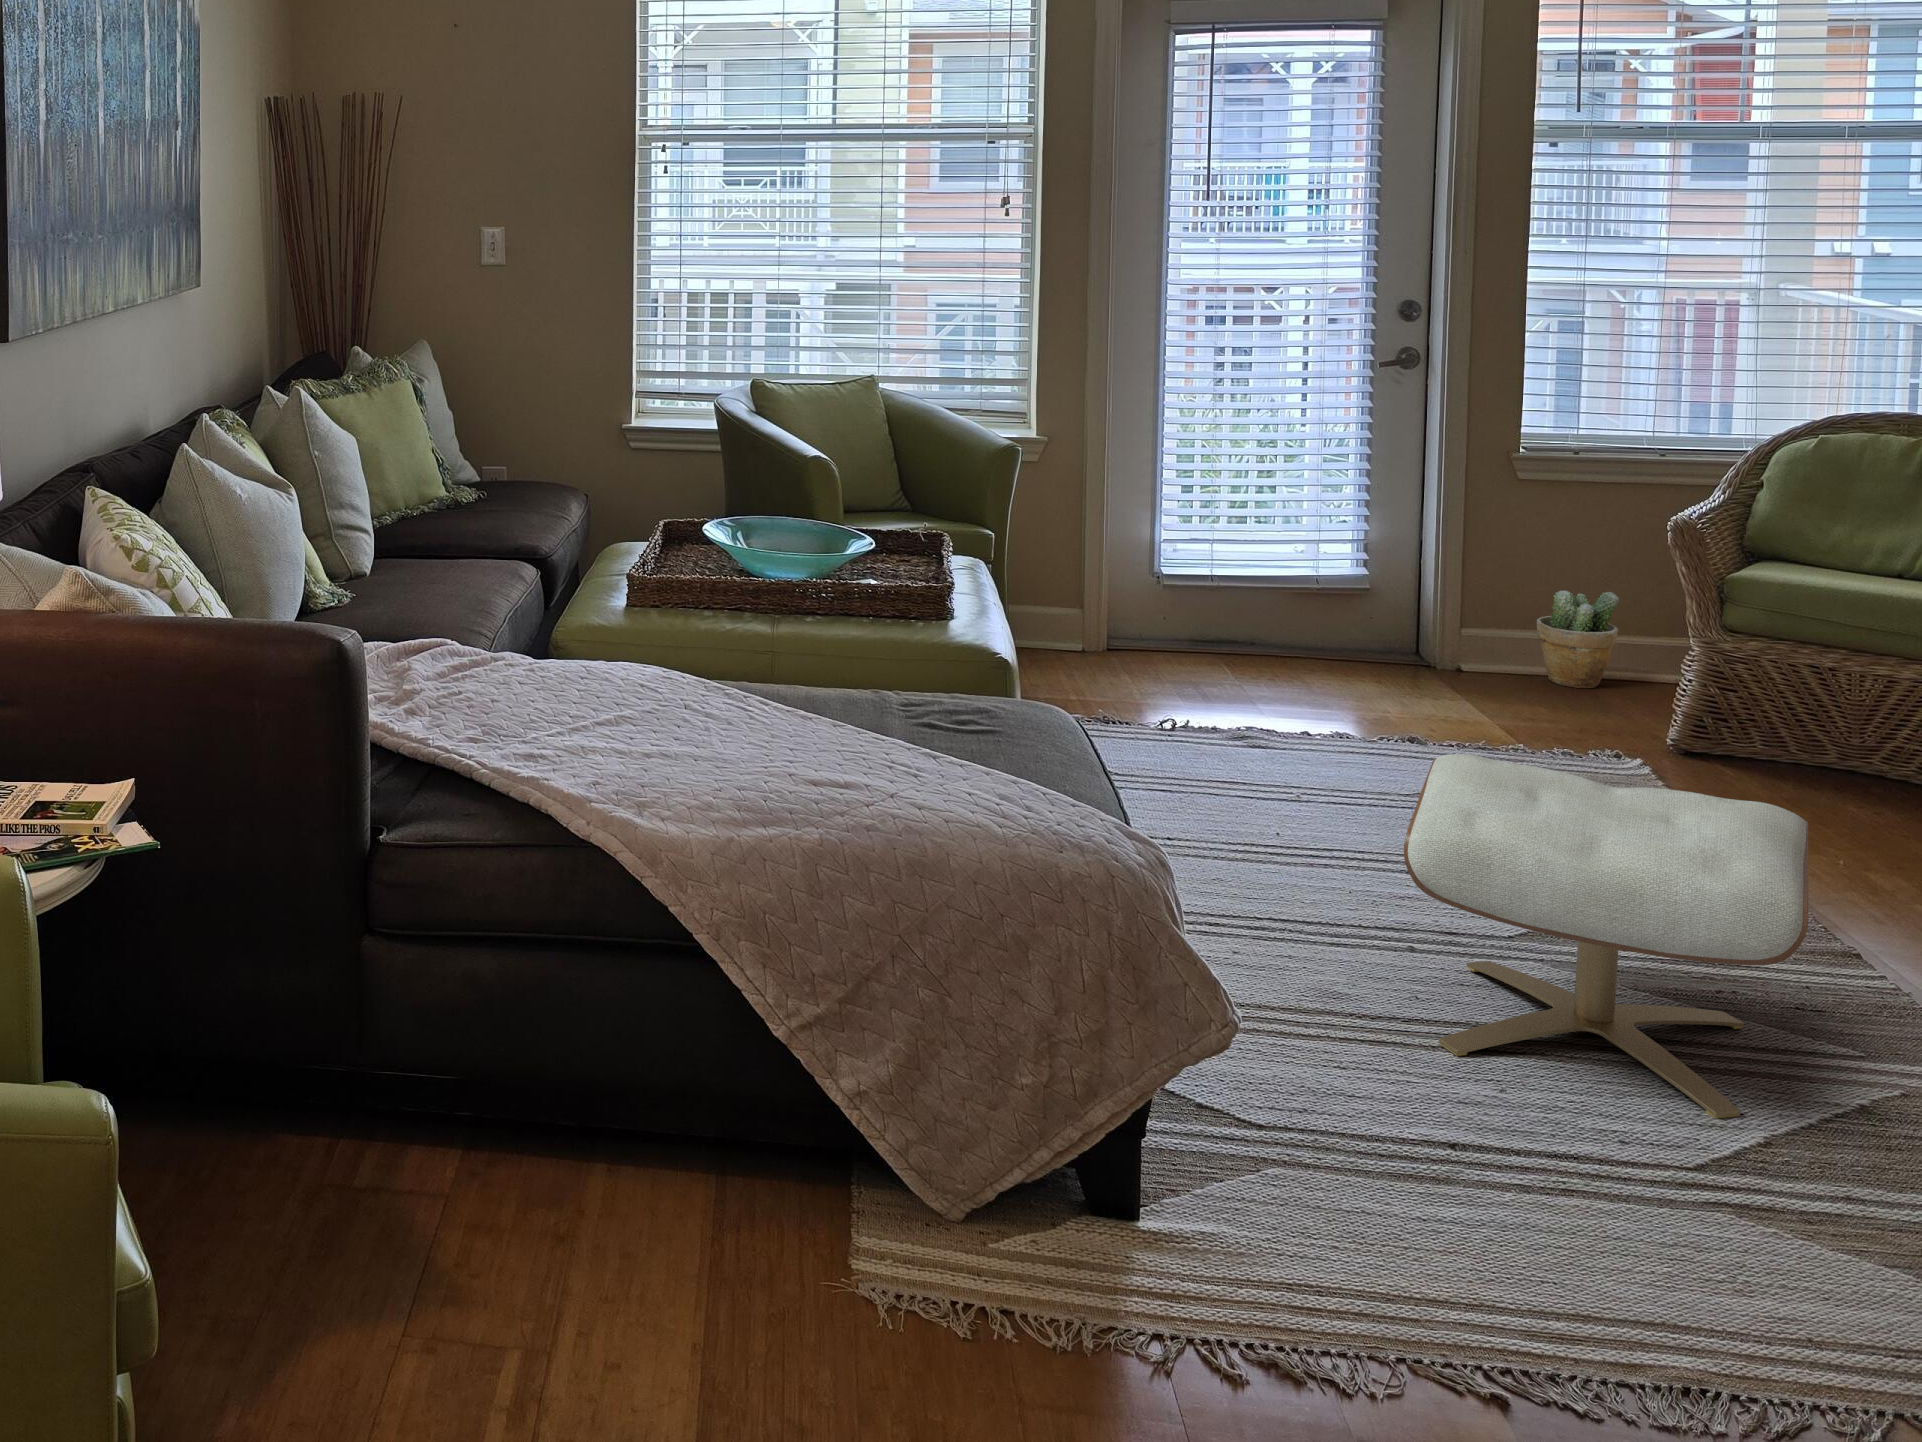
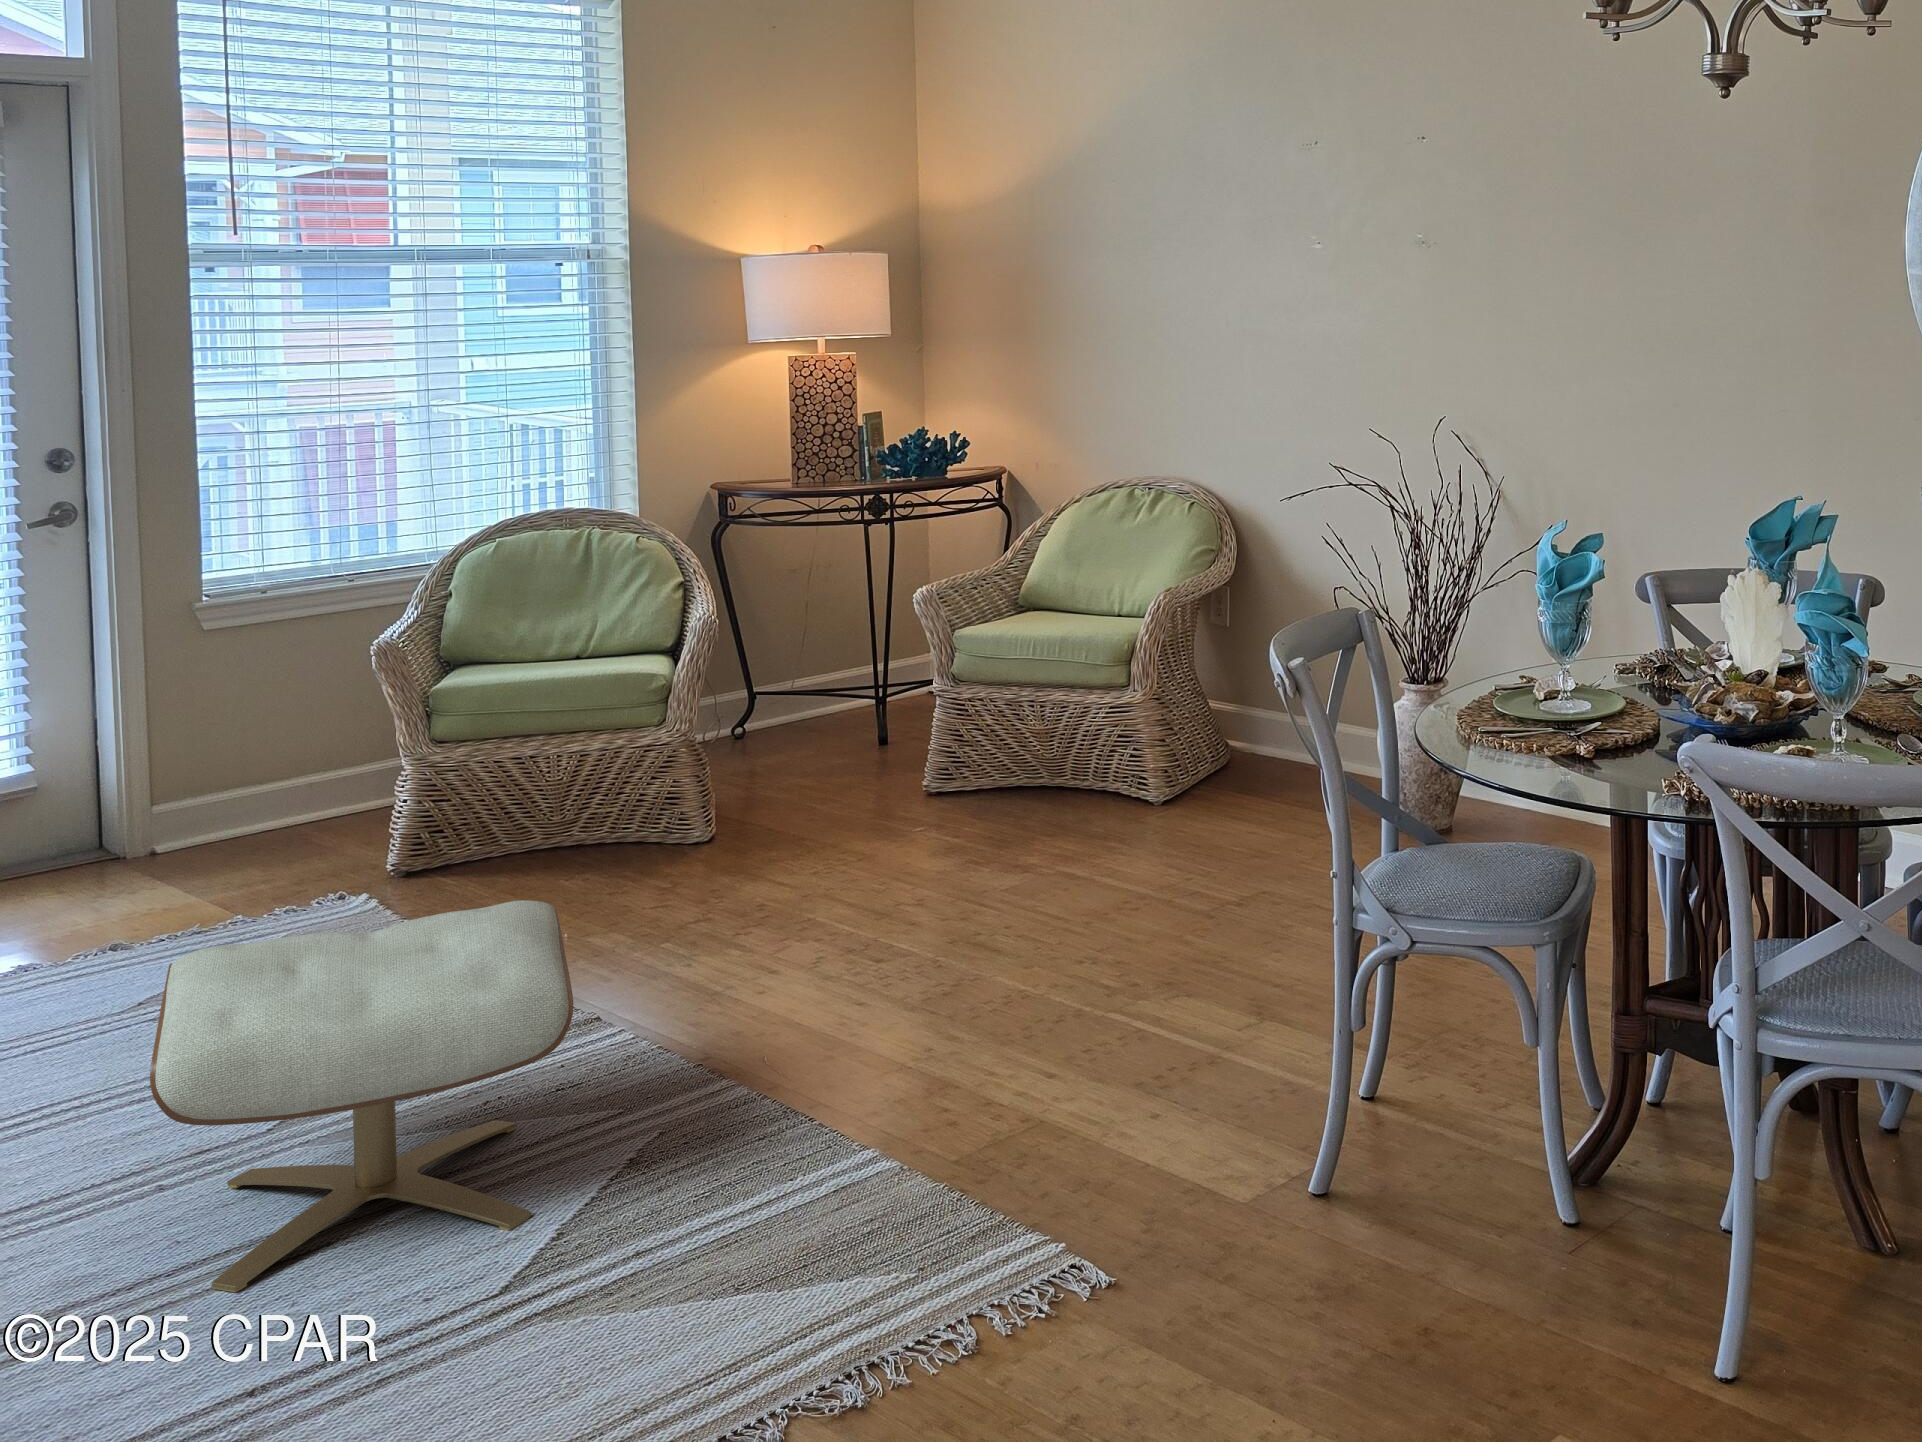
potted plant: present [1537,590,1619,688] -> none [237,729,324,840]

